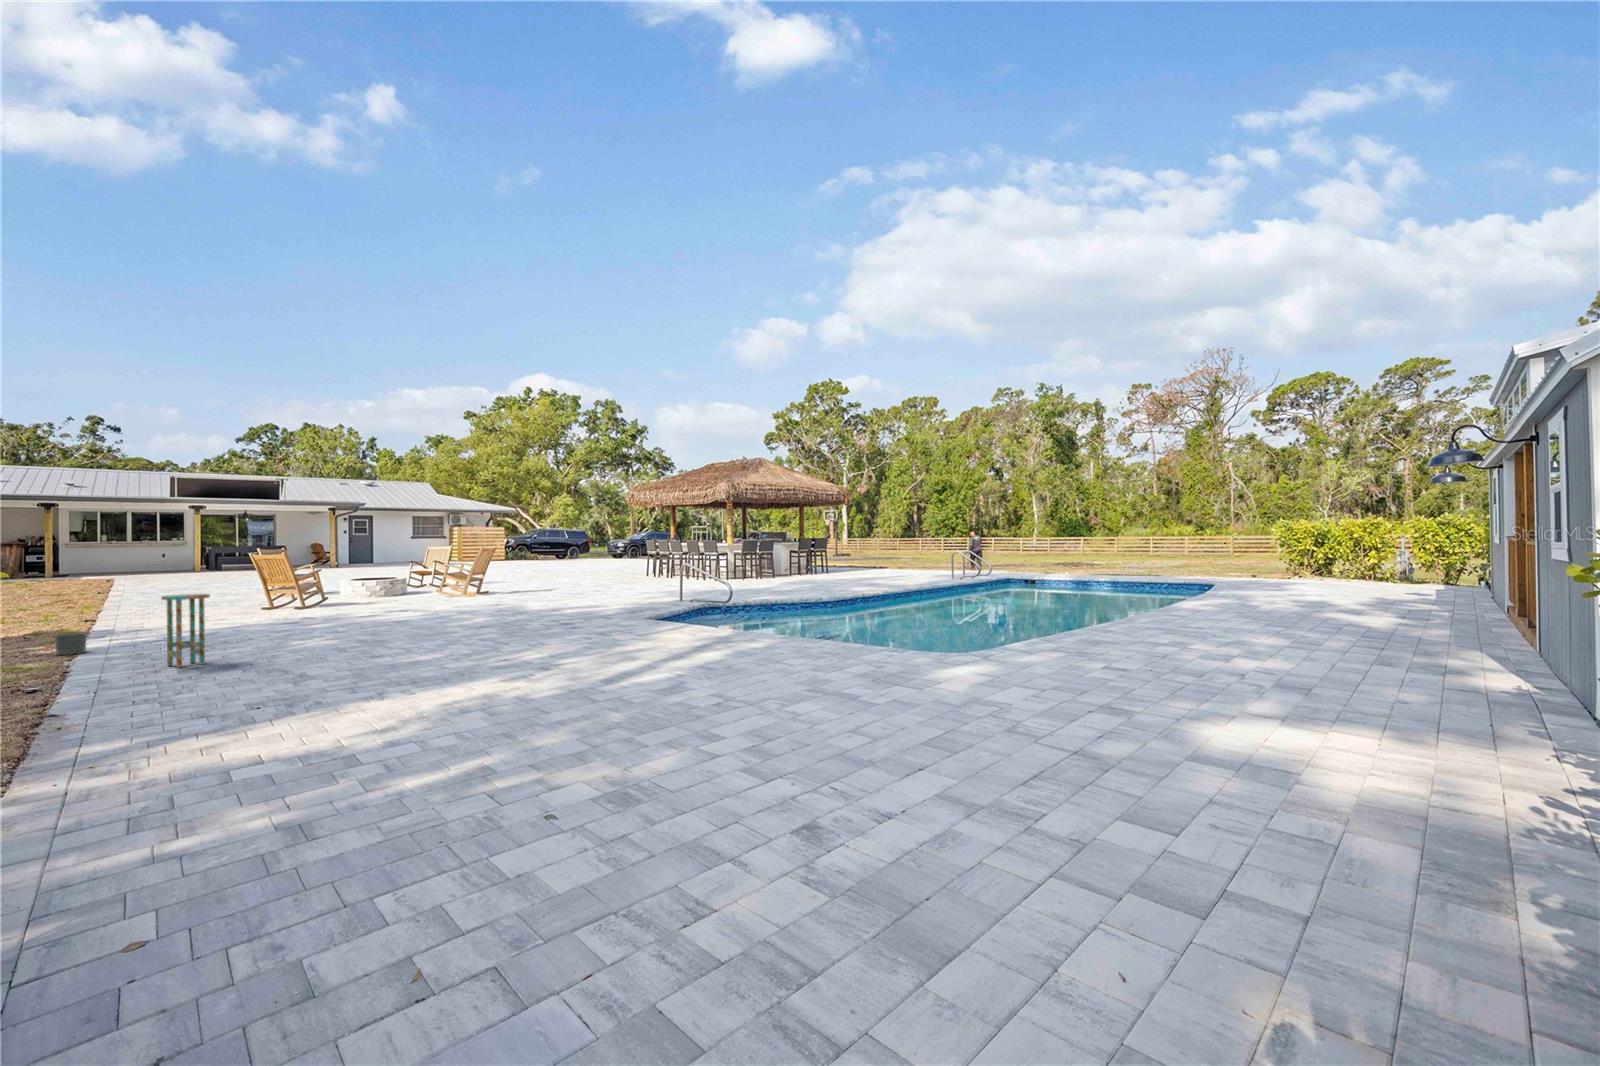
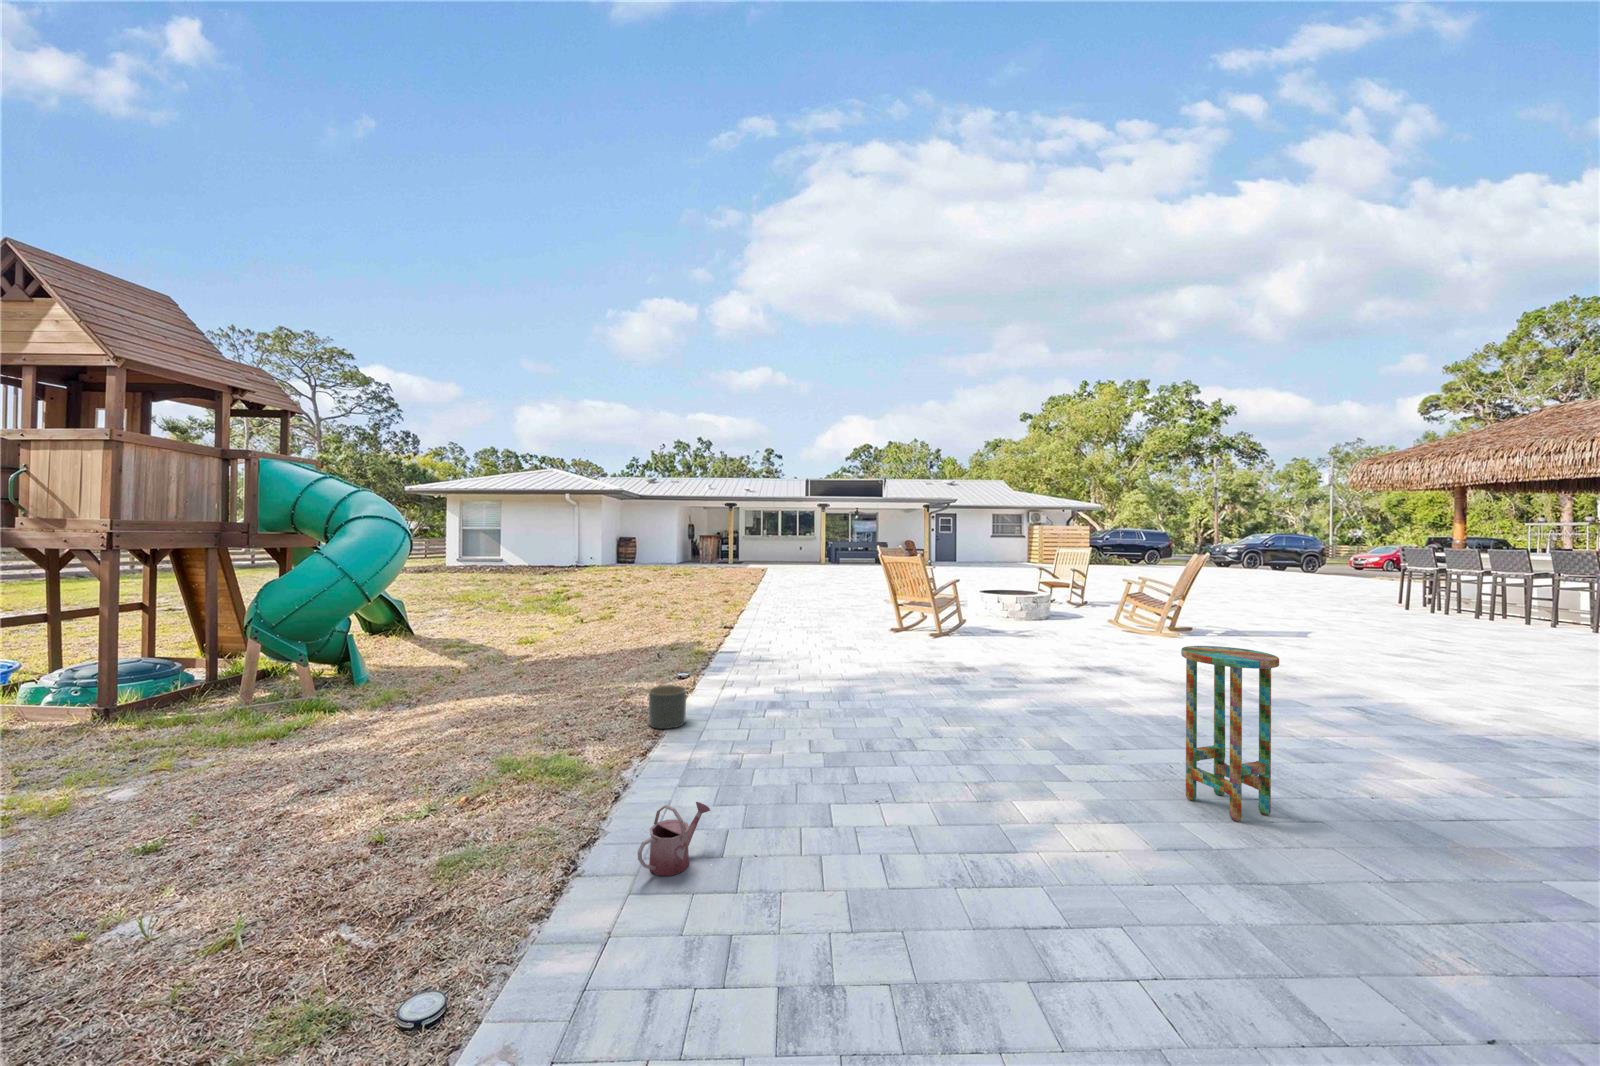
side table: present [161,594,210,668] -> present [1181,646,1279,821]
watering can: none [98,647,131,671] -> present [638,802,710,876]

